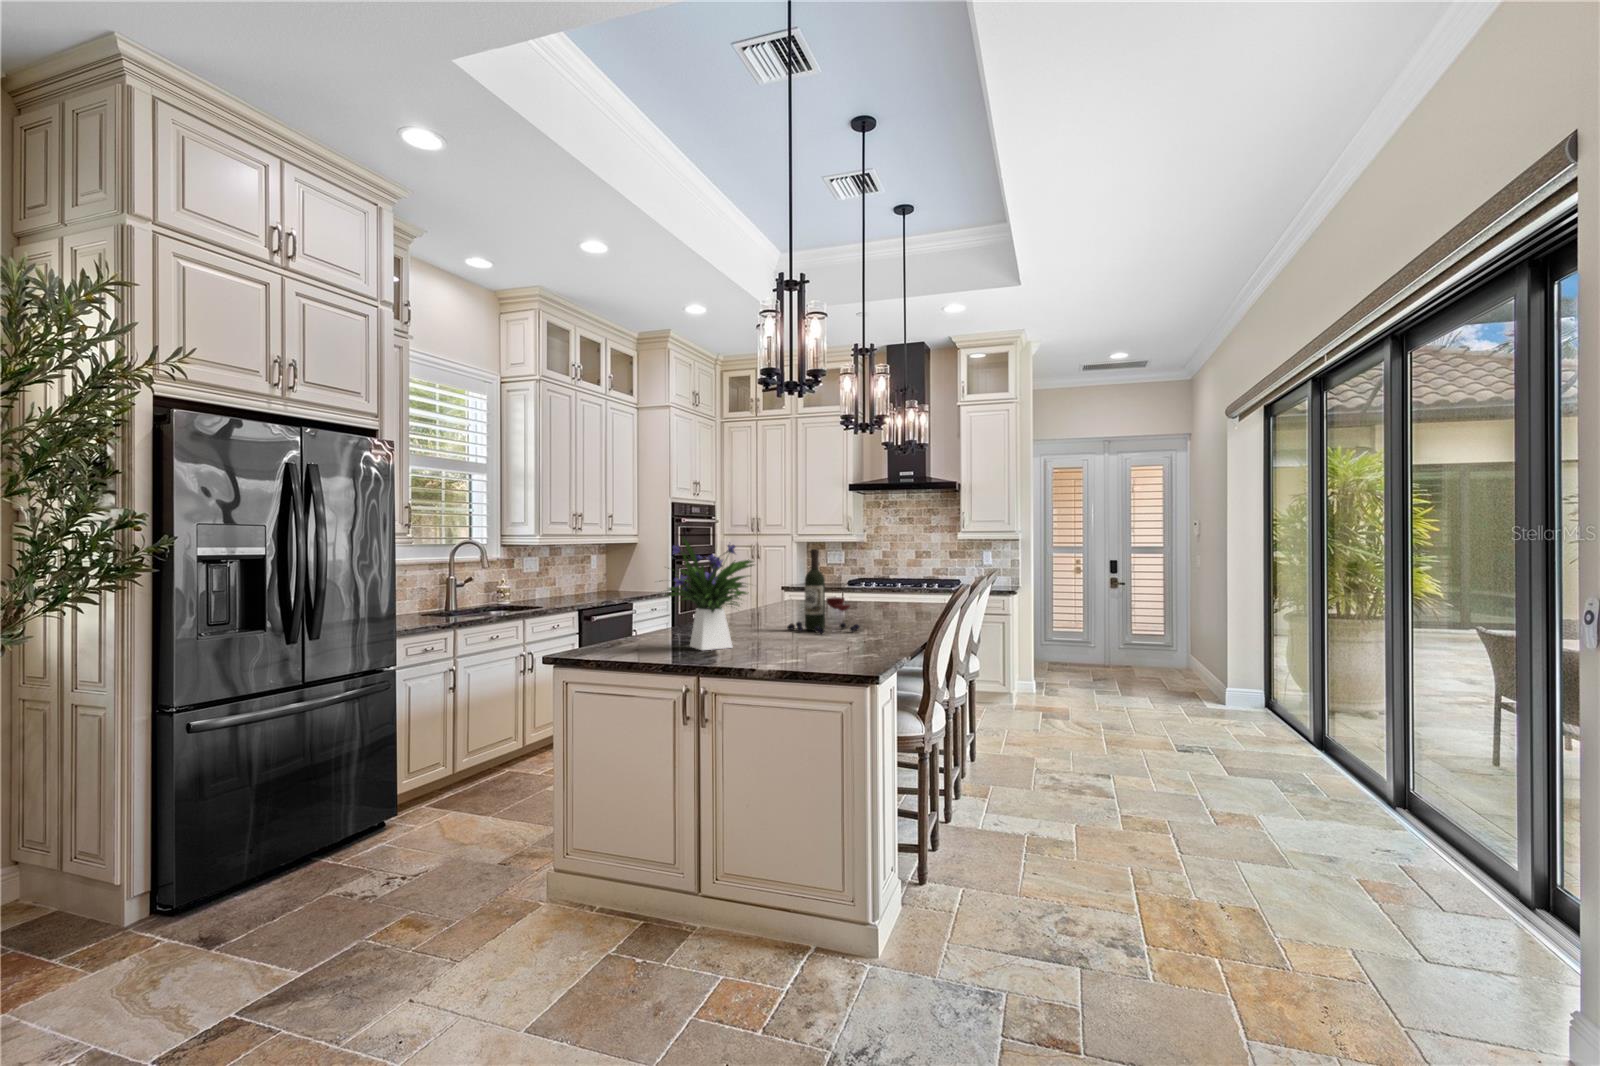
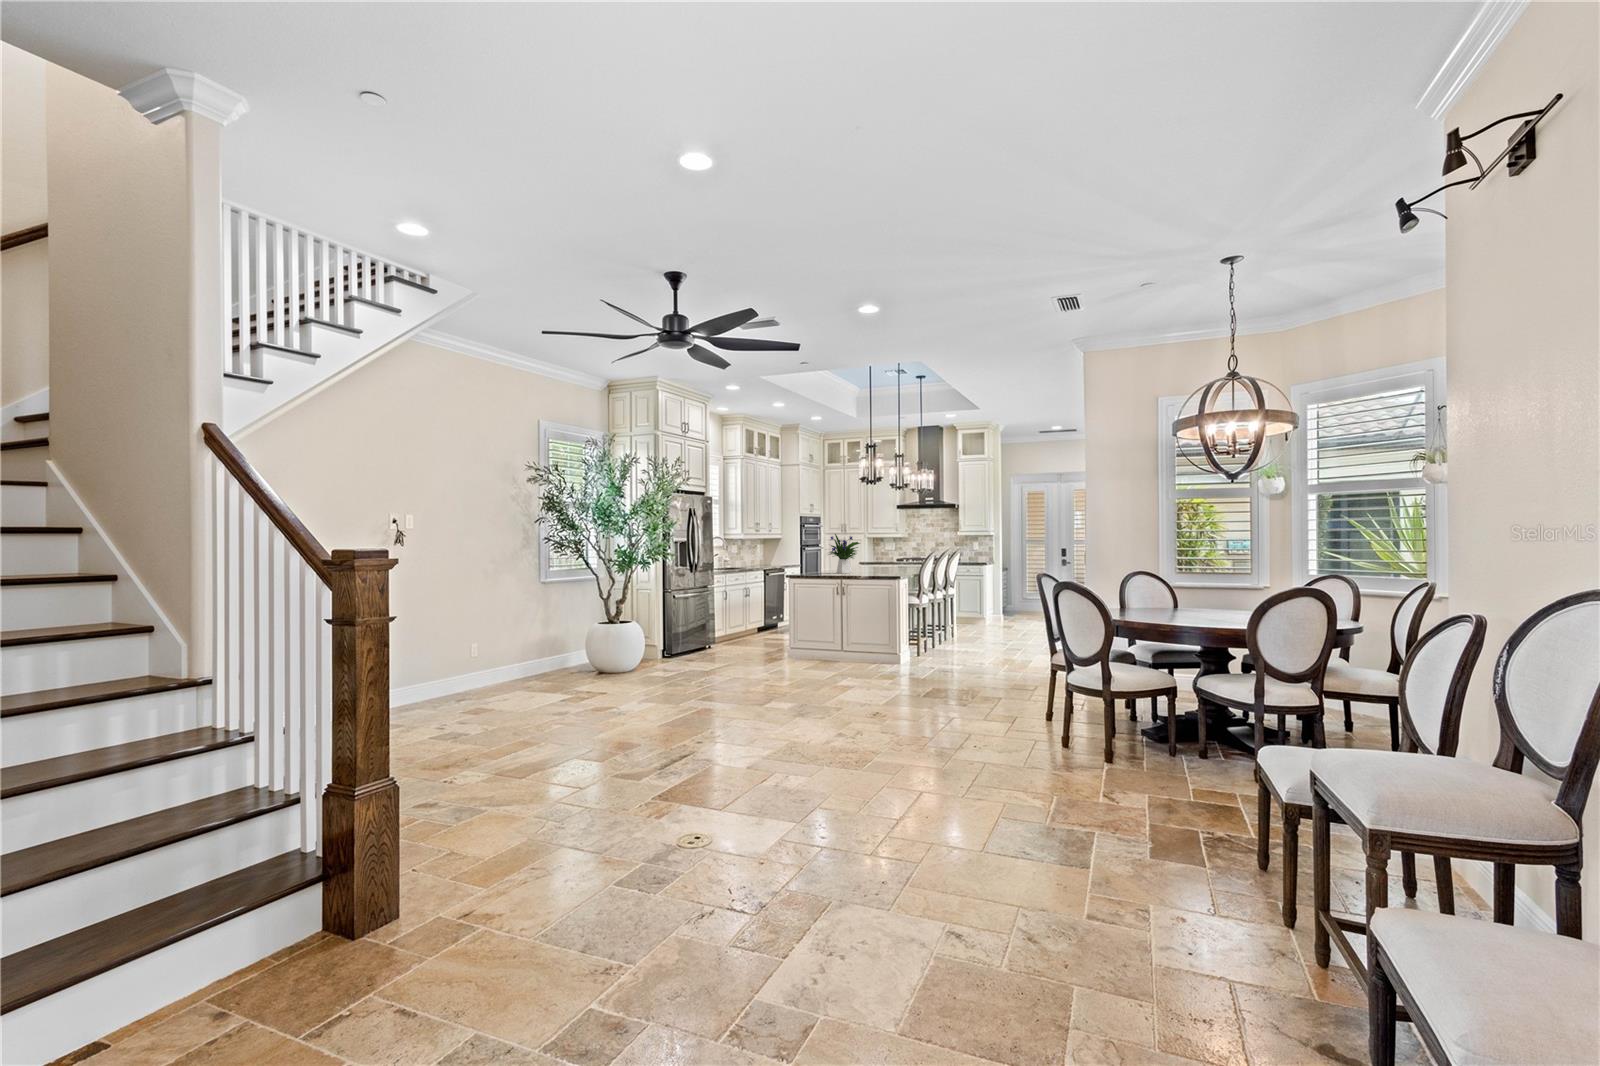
wine bottle: present [787,549,859,634] -> none [870,538,899,571]

